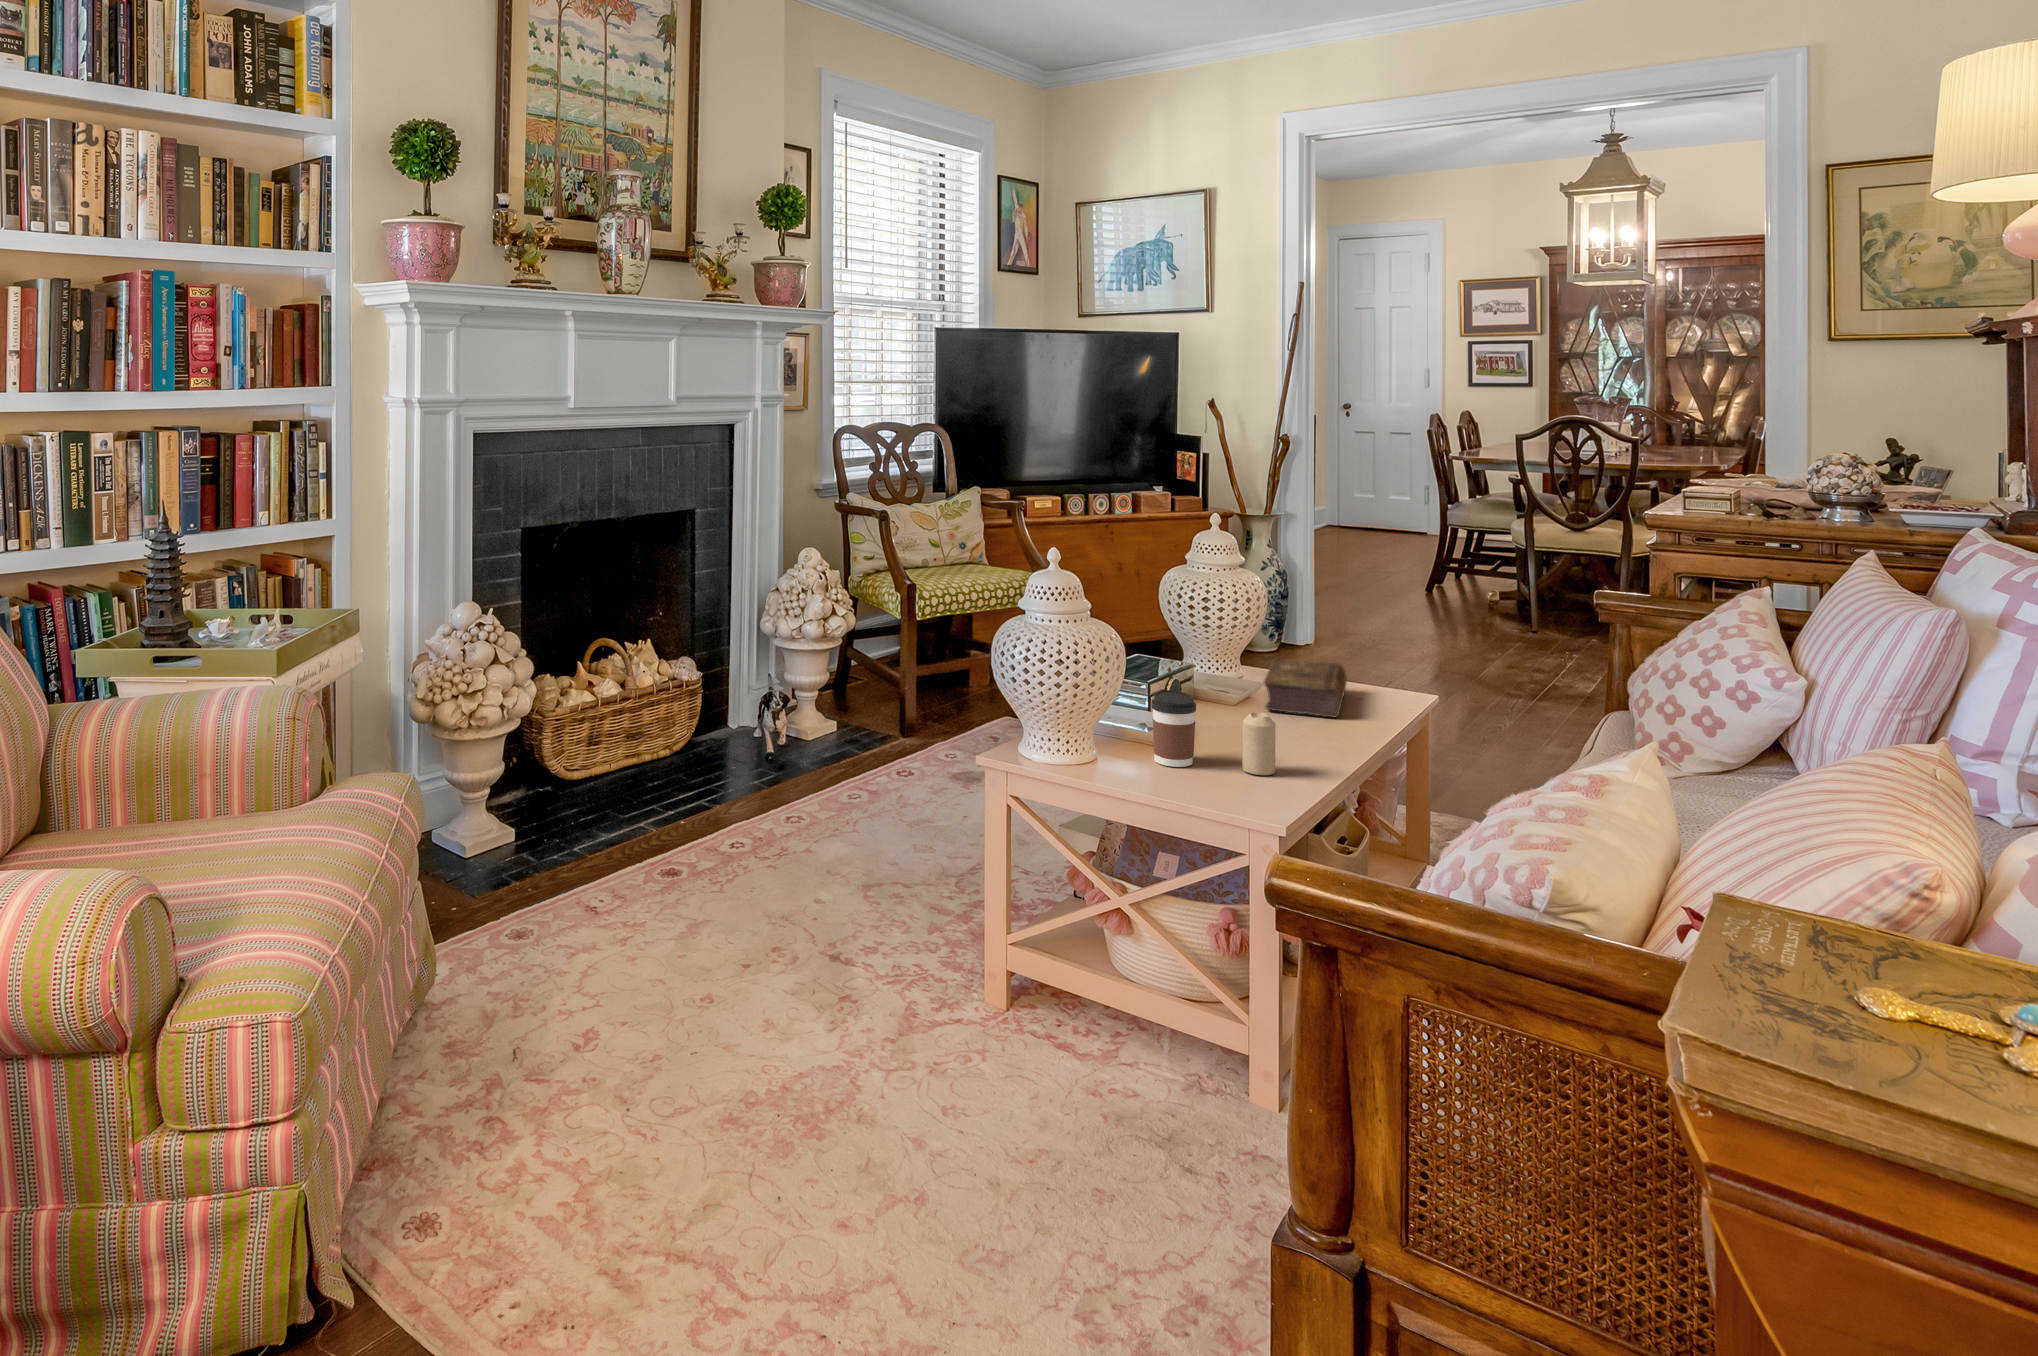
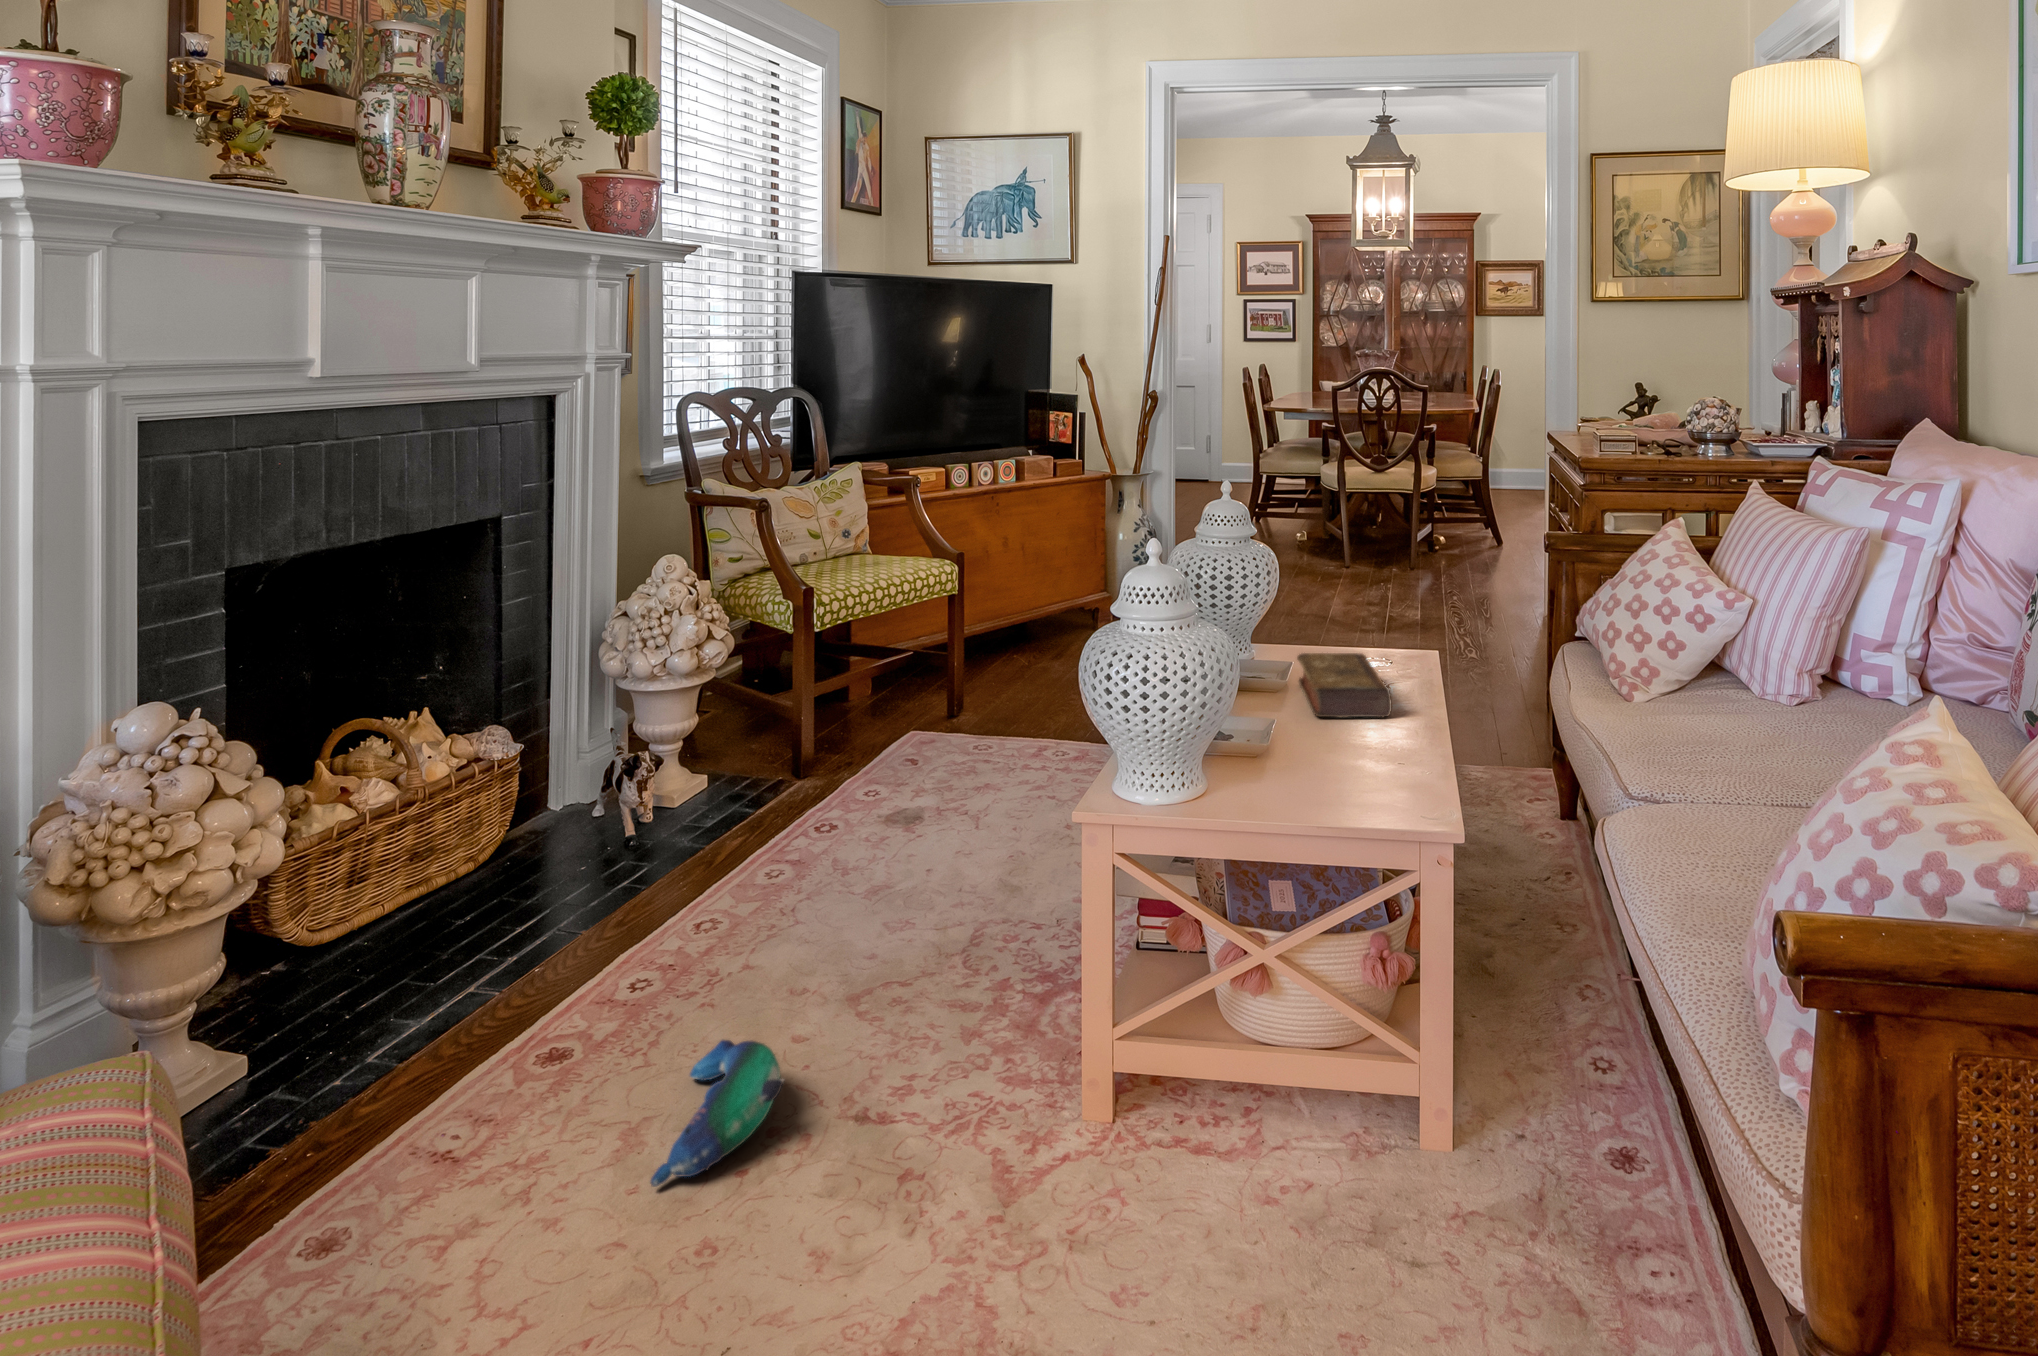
coffee cup: present [1152,690,1196,767] -> none [1260,722,1311,815]
candle: present [1242,712,1276,775] -> none [1360,736,1398,810]
plush toy: none [704,877,800,949] -> present [651,1040,784,1187]

